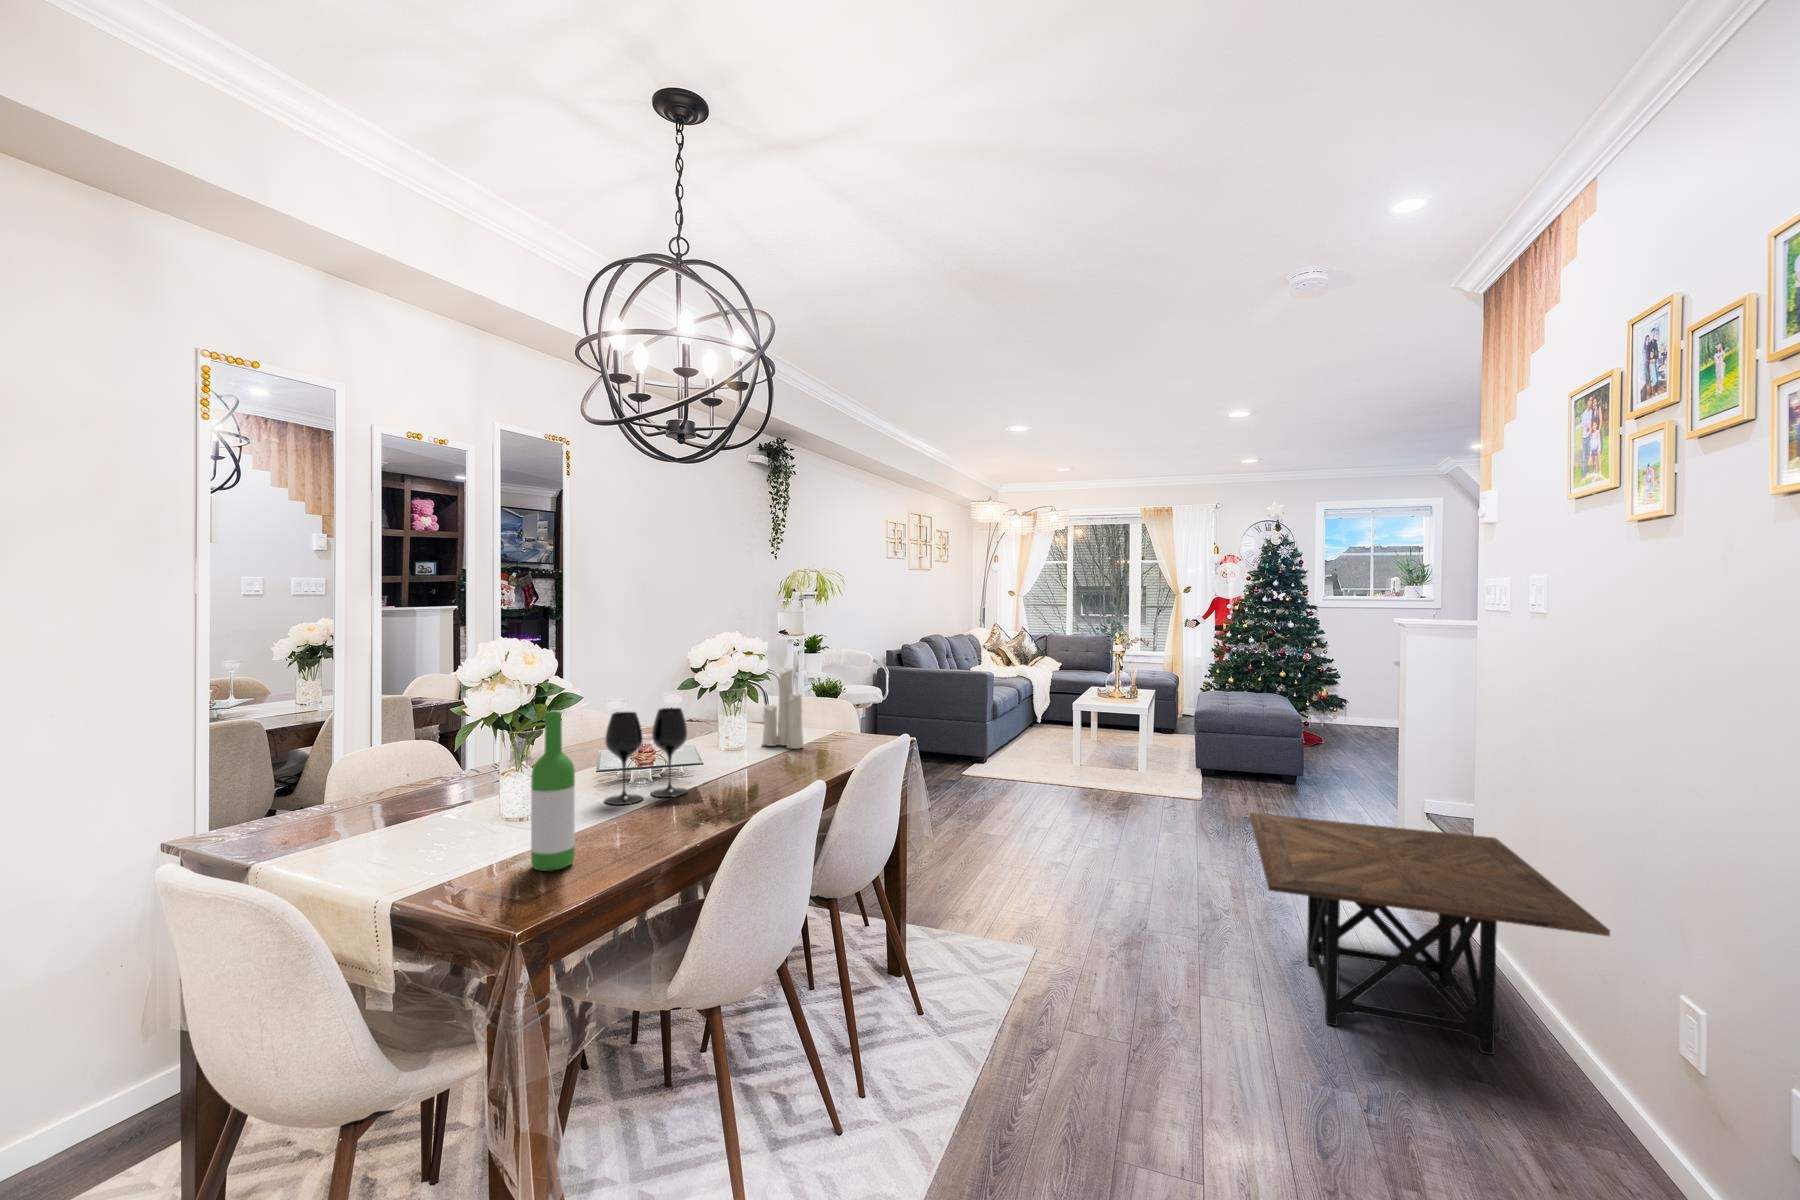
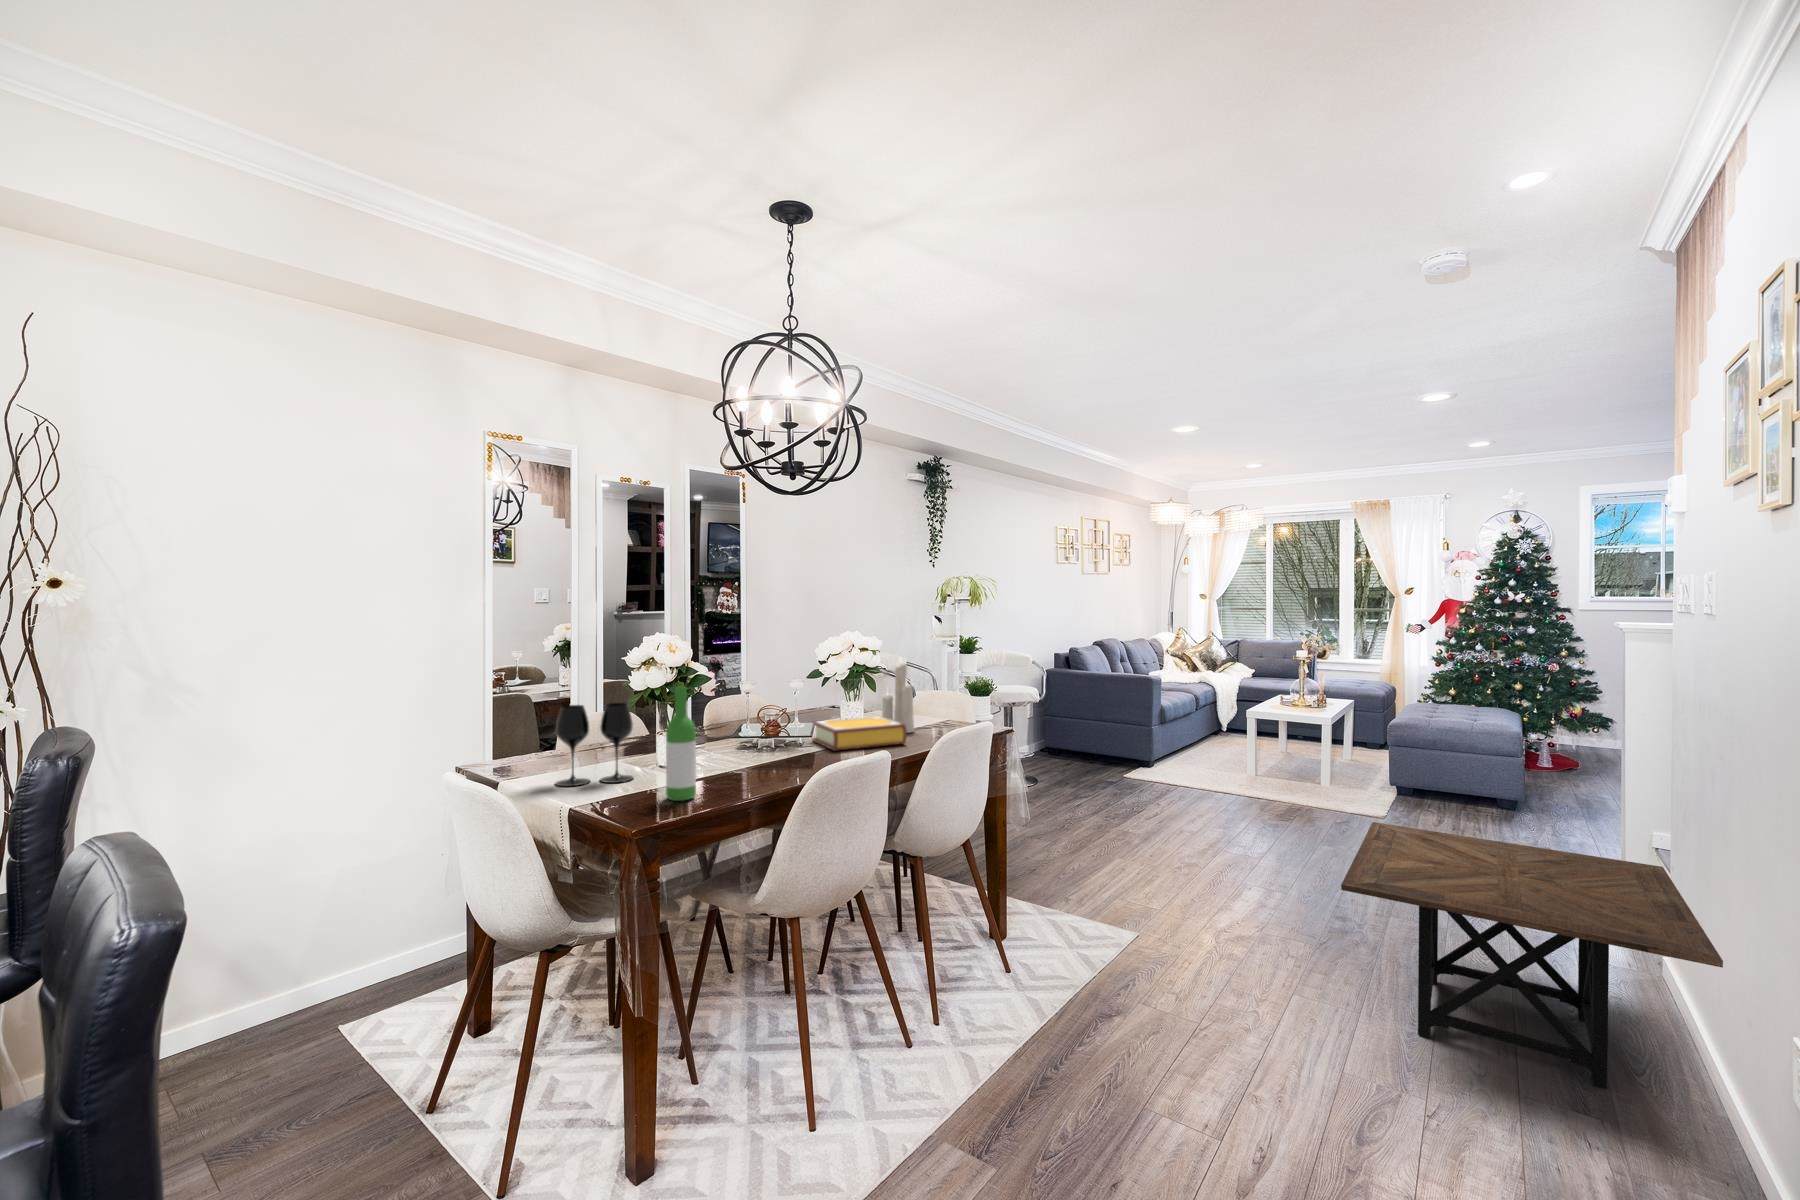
wine glass: present [605,708,688,805] -> present [556,703,633,786]
book: none [688,731,805,778] -> present [812,716,906,751]

